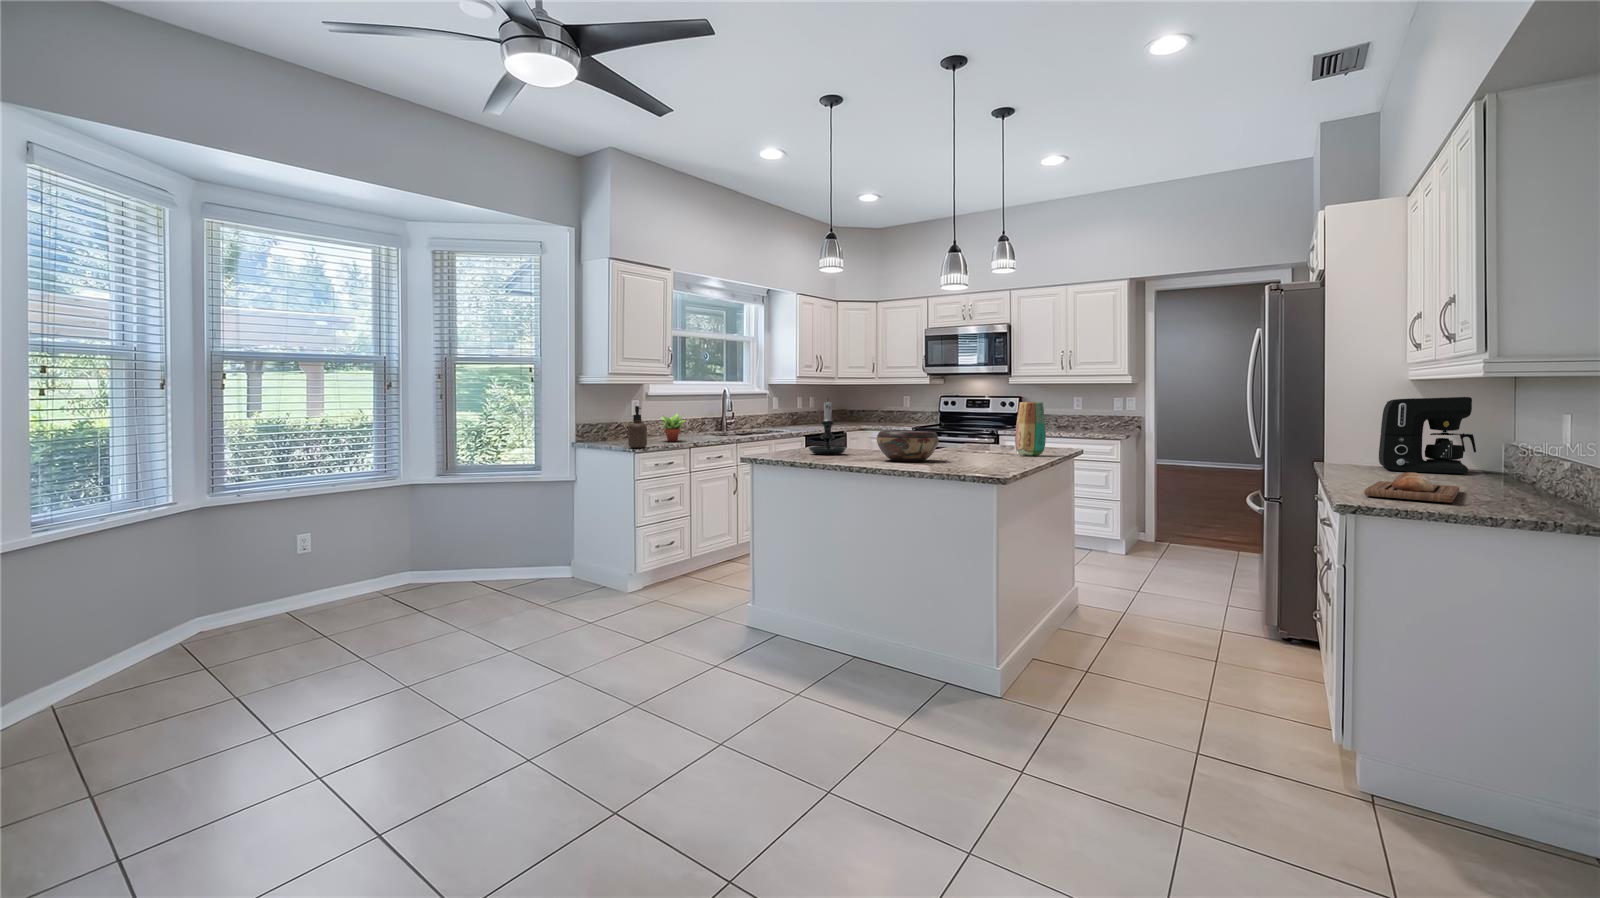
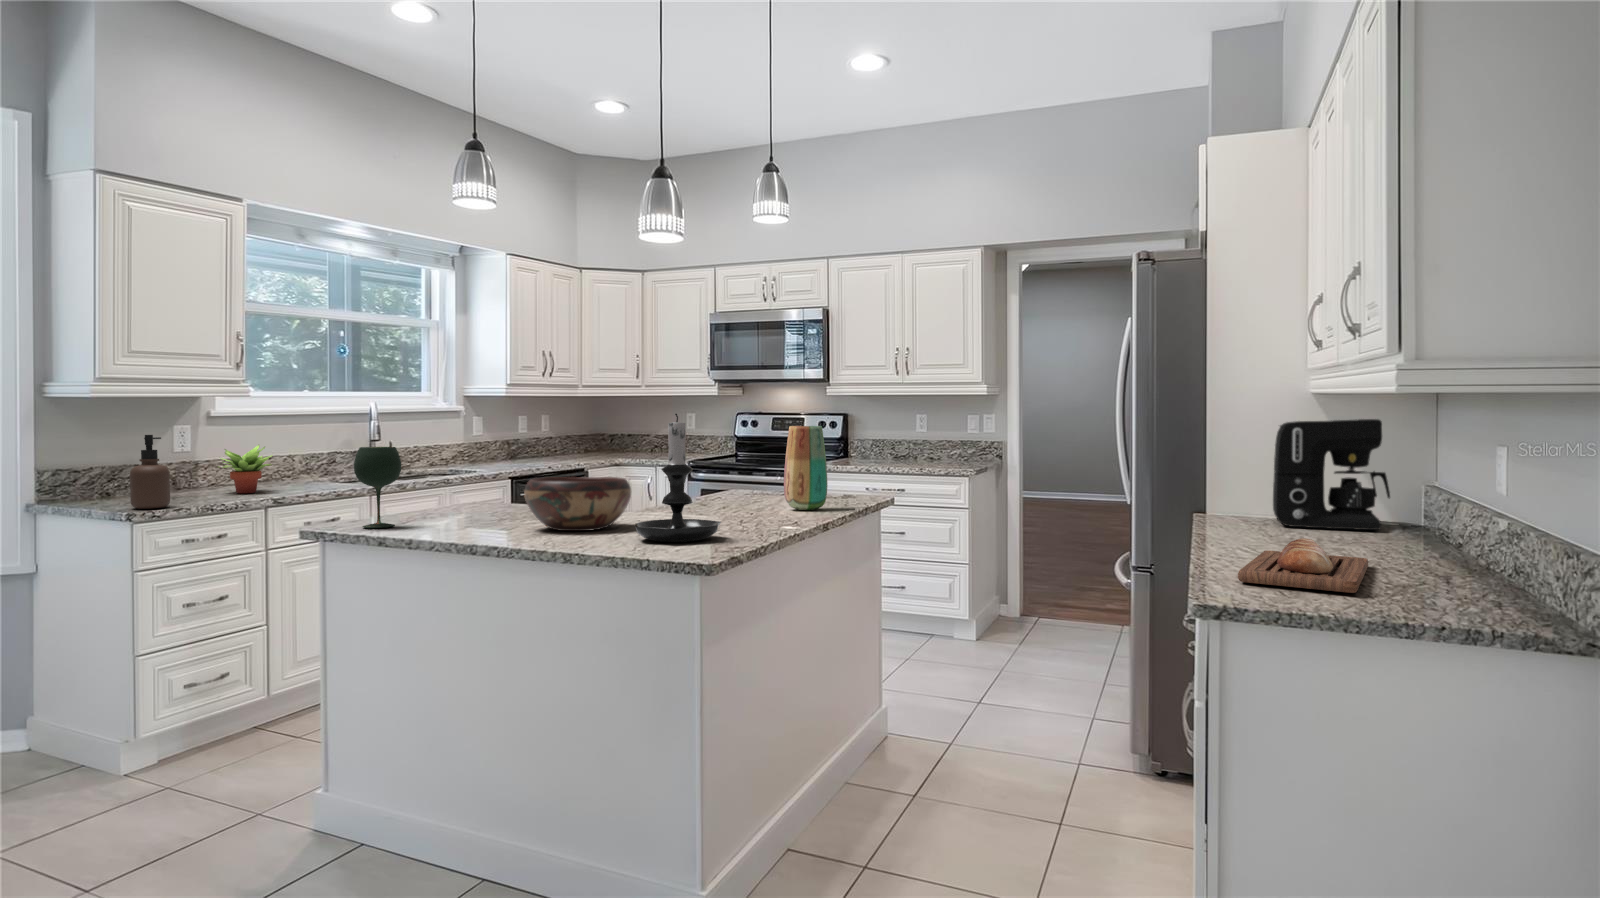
candle holder: present [809,398,847,455] -> present [635,414,721,542]
wine glass: none [777,412,801,458] -> present [354,447,401,528]

